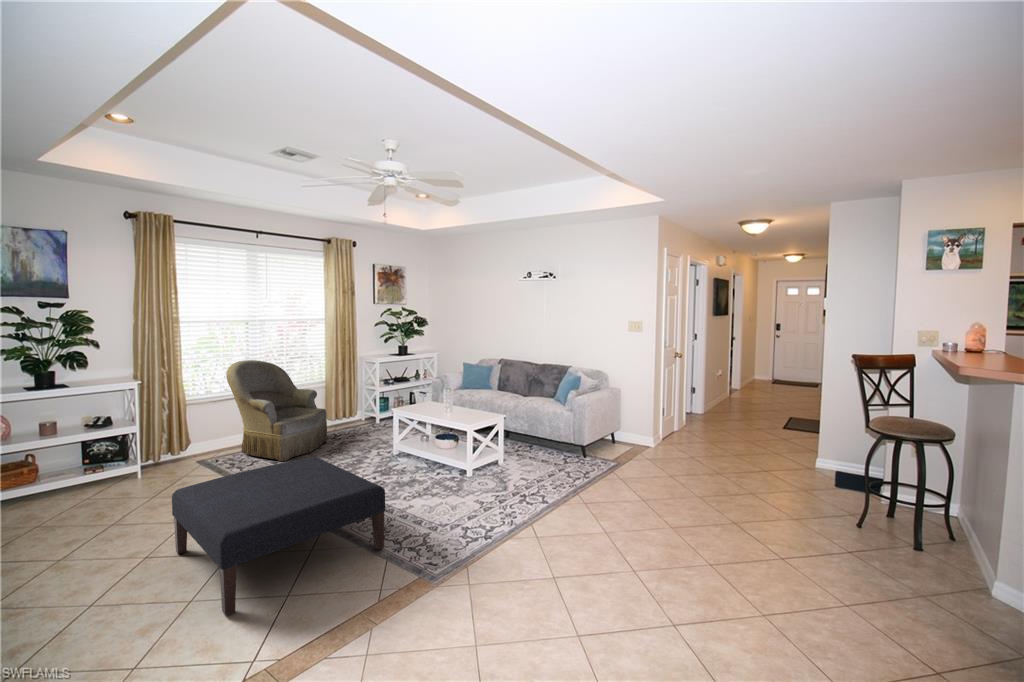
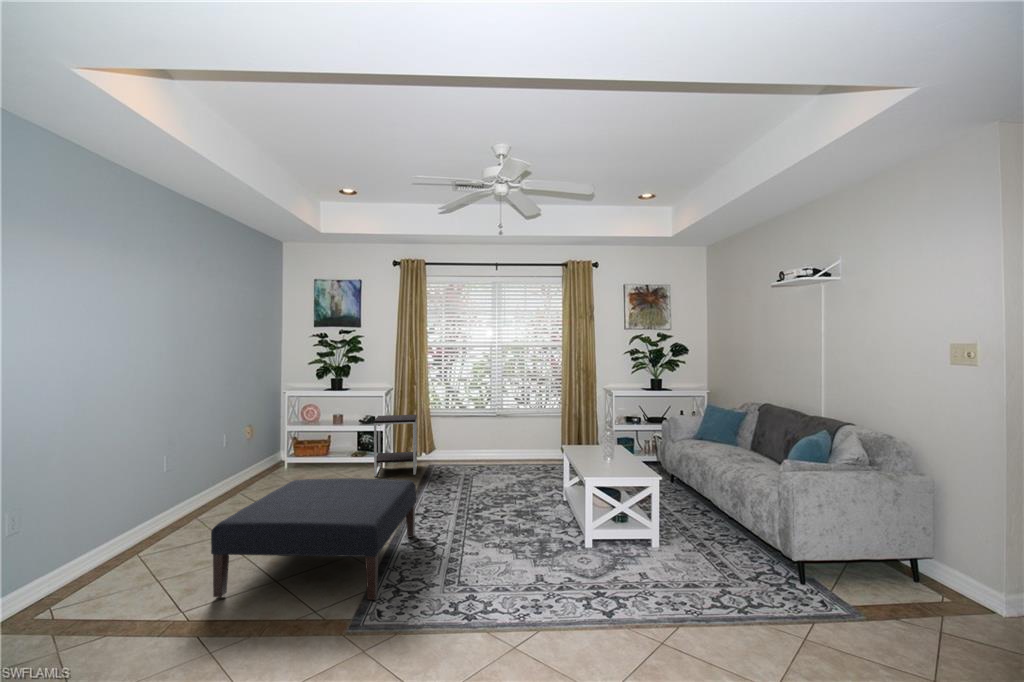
armchair: present [226,360,327,461] -> none [449,383,534,484]
side table: none [122,404,199,484] -> present [374,415,417,476]

